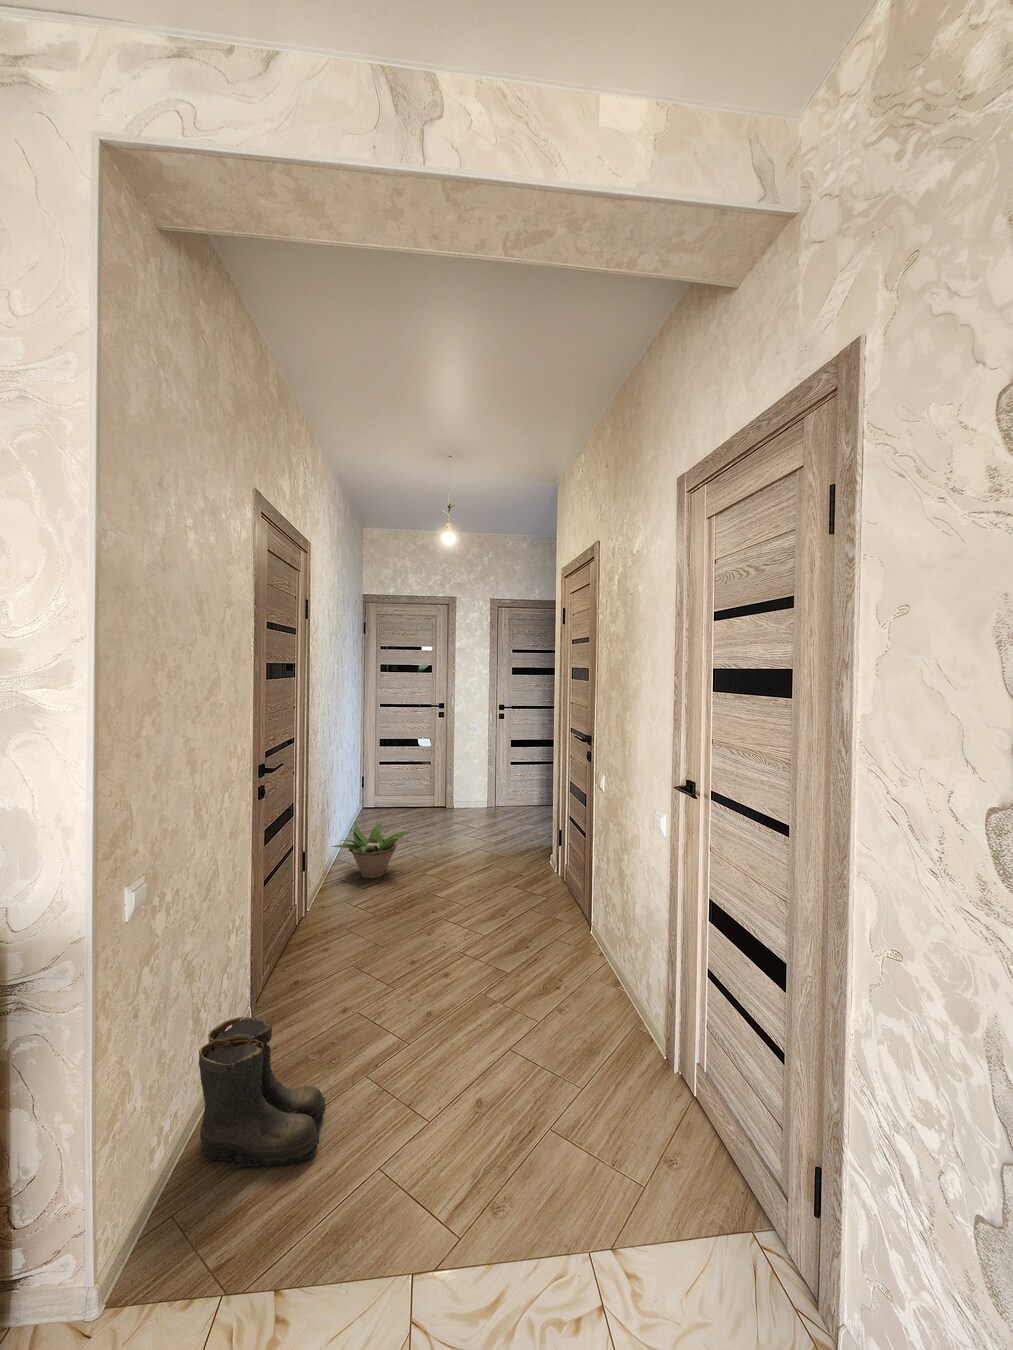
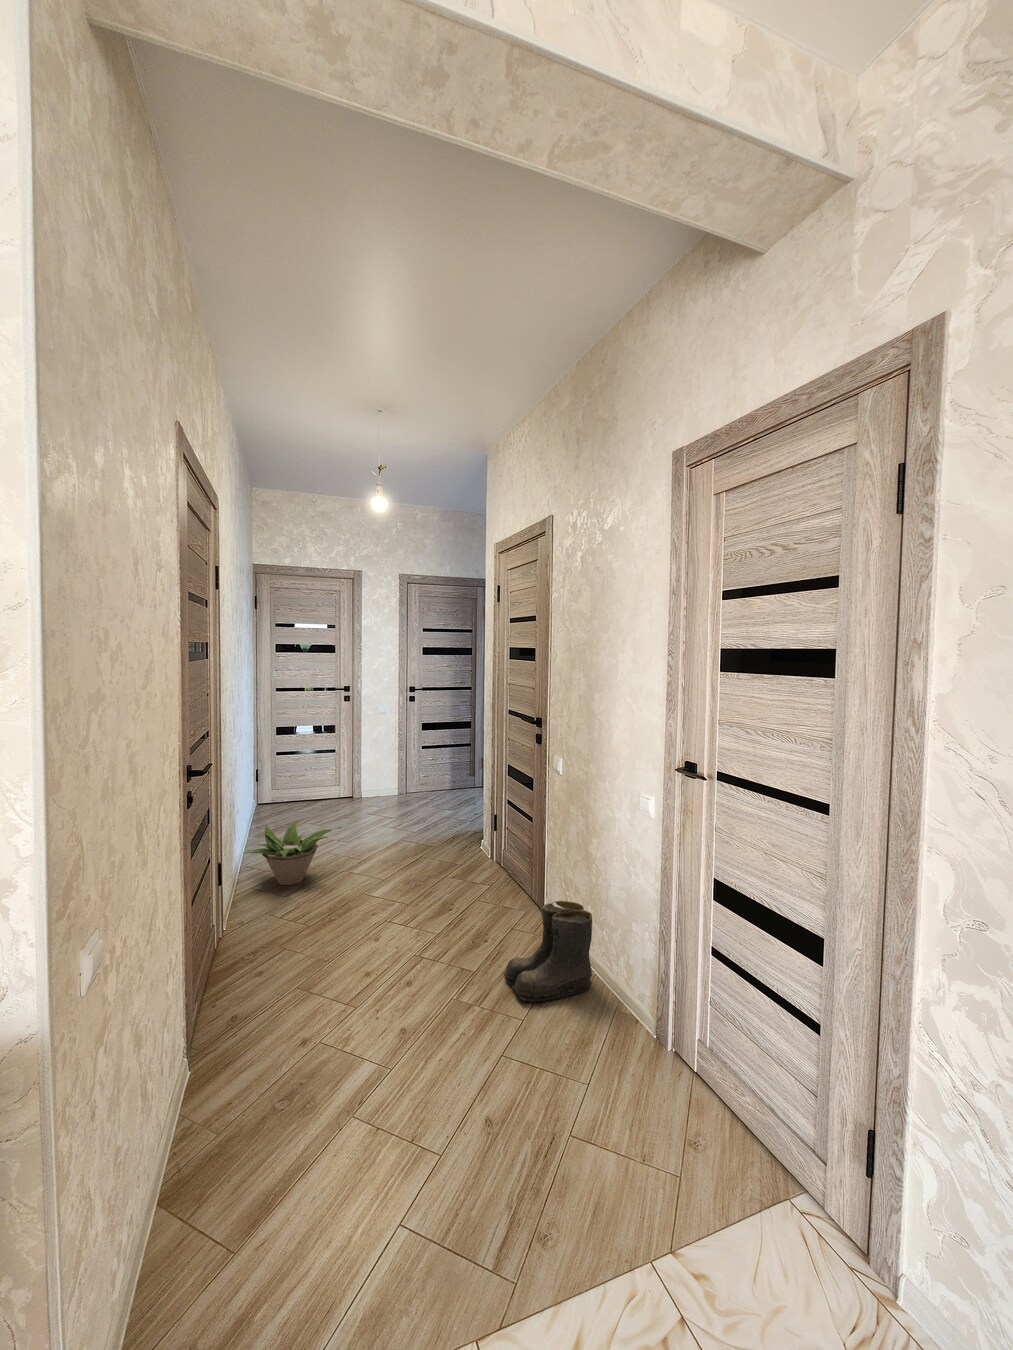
boots: present [199,1017,326,1167] -> present [504,901,592,1002]

